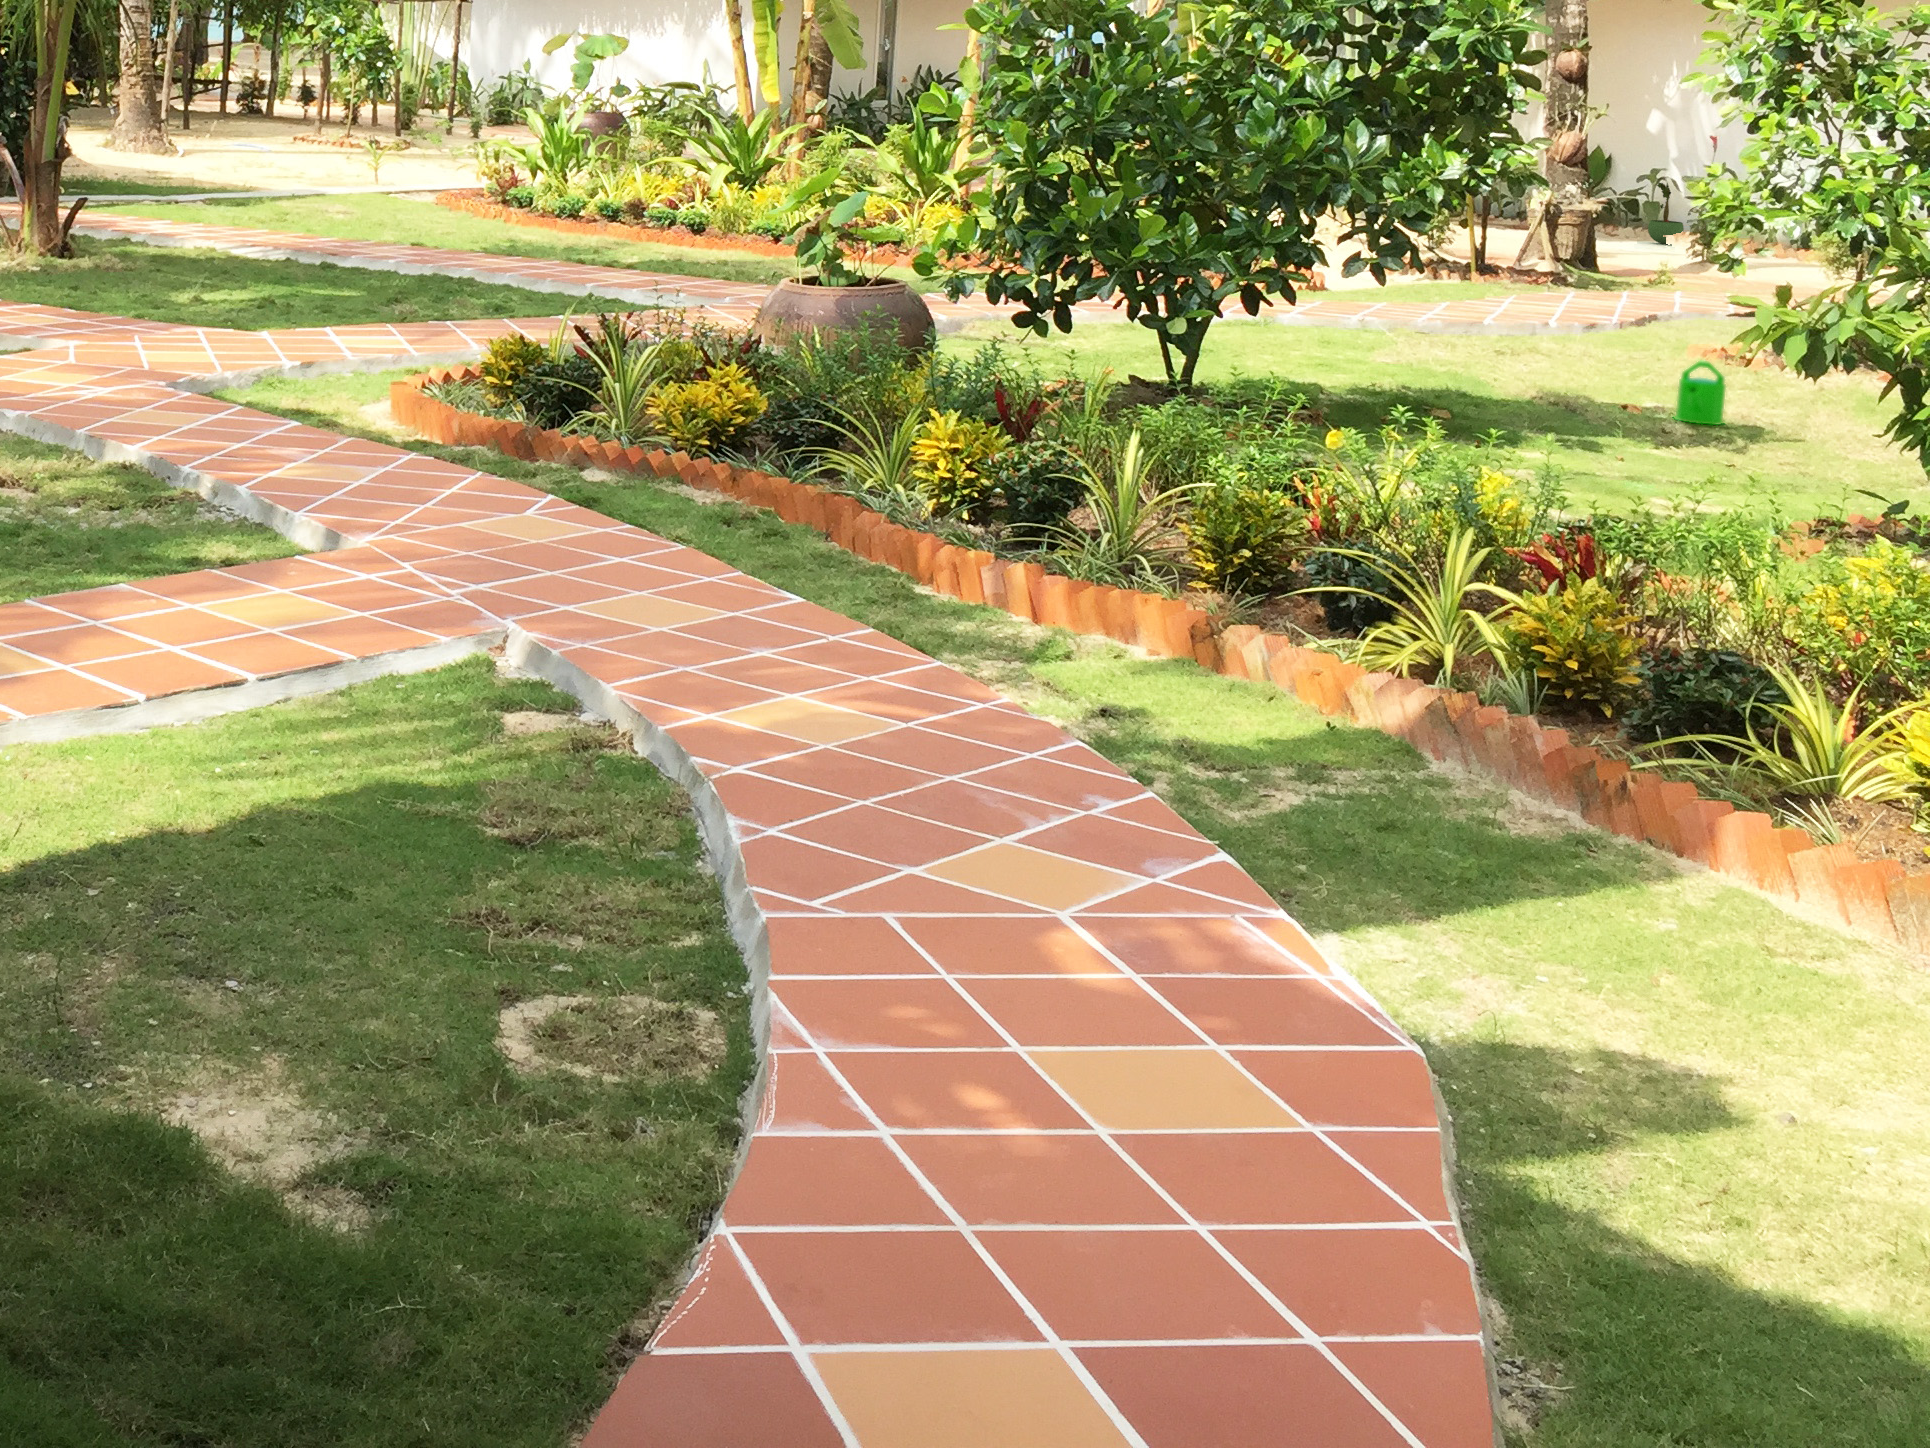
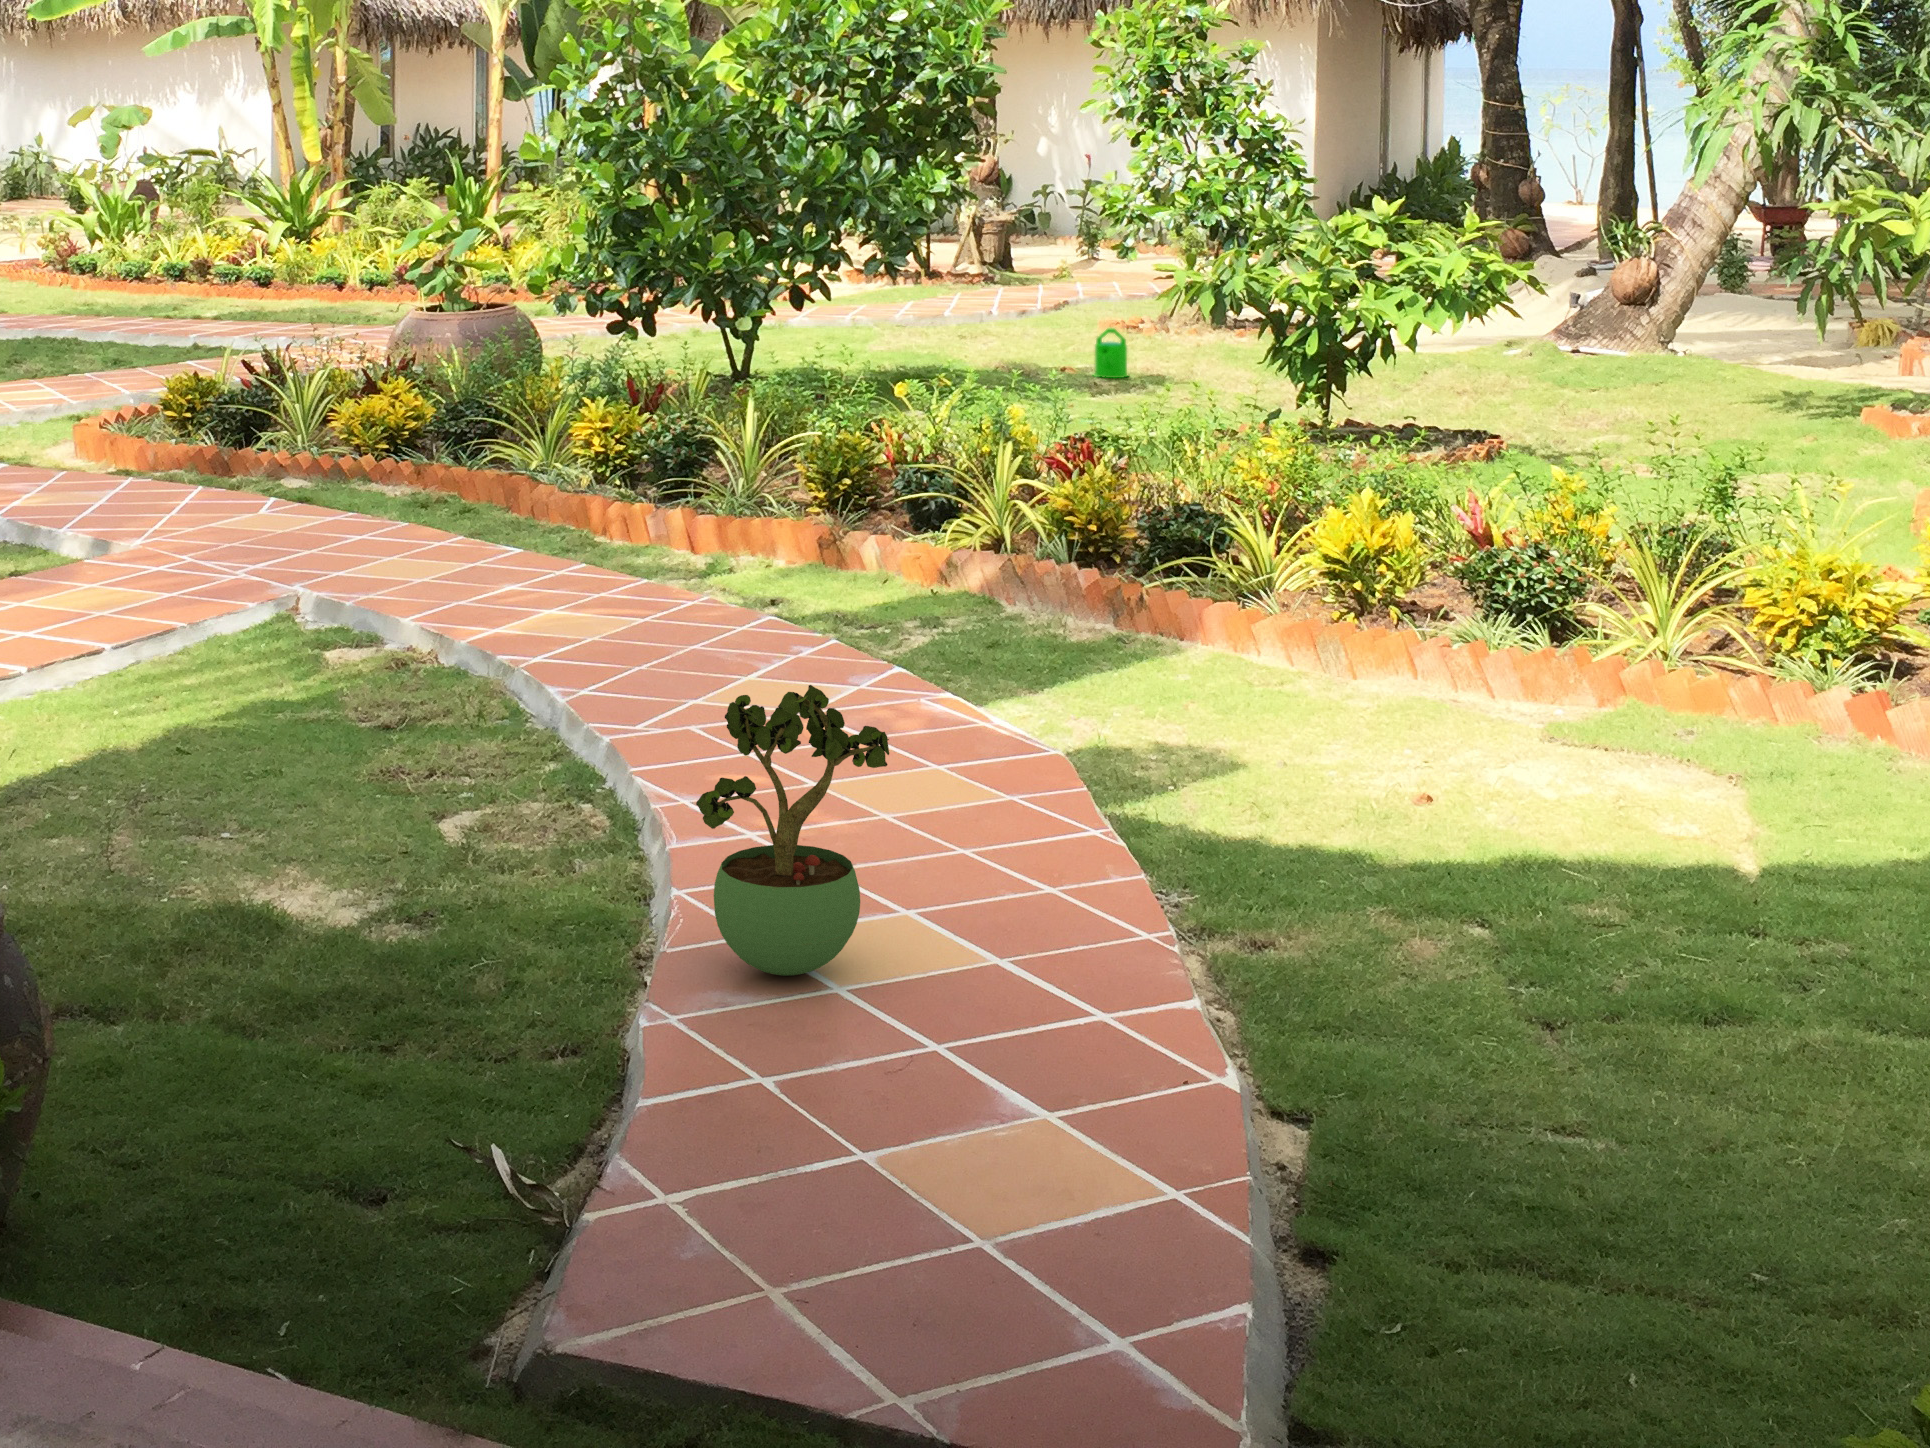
potted plant: present [1648,183,1684,244] -> present [696,685,889,976]

